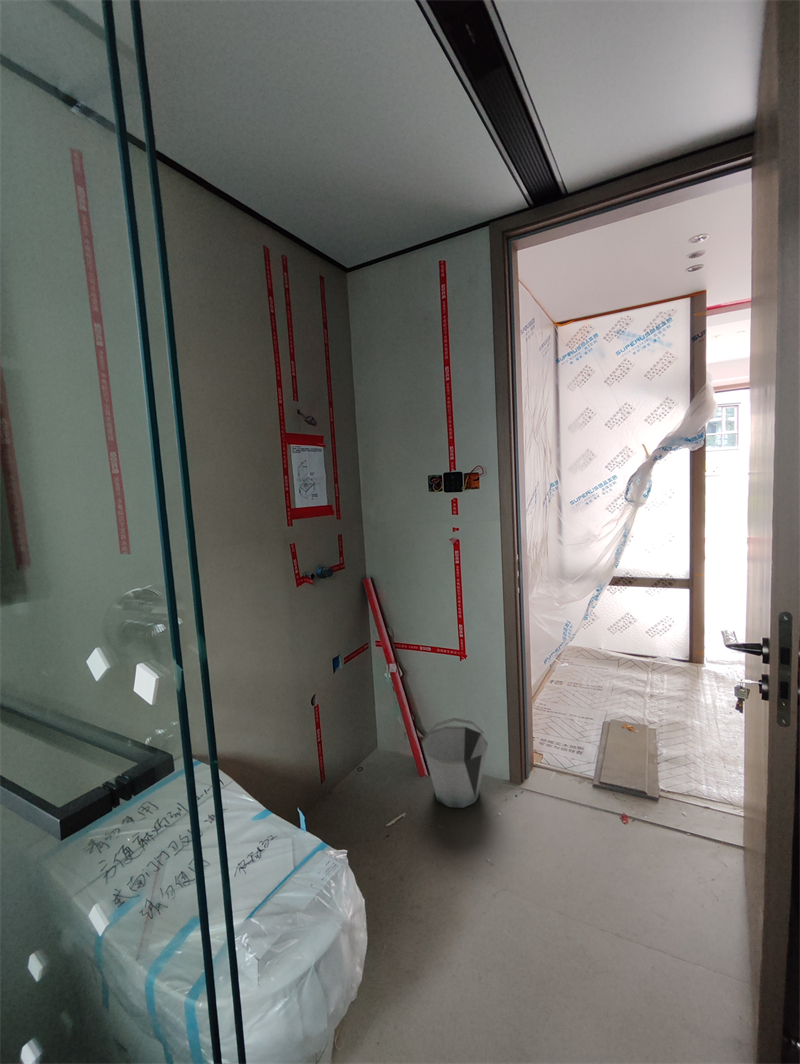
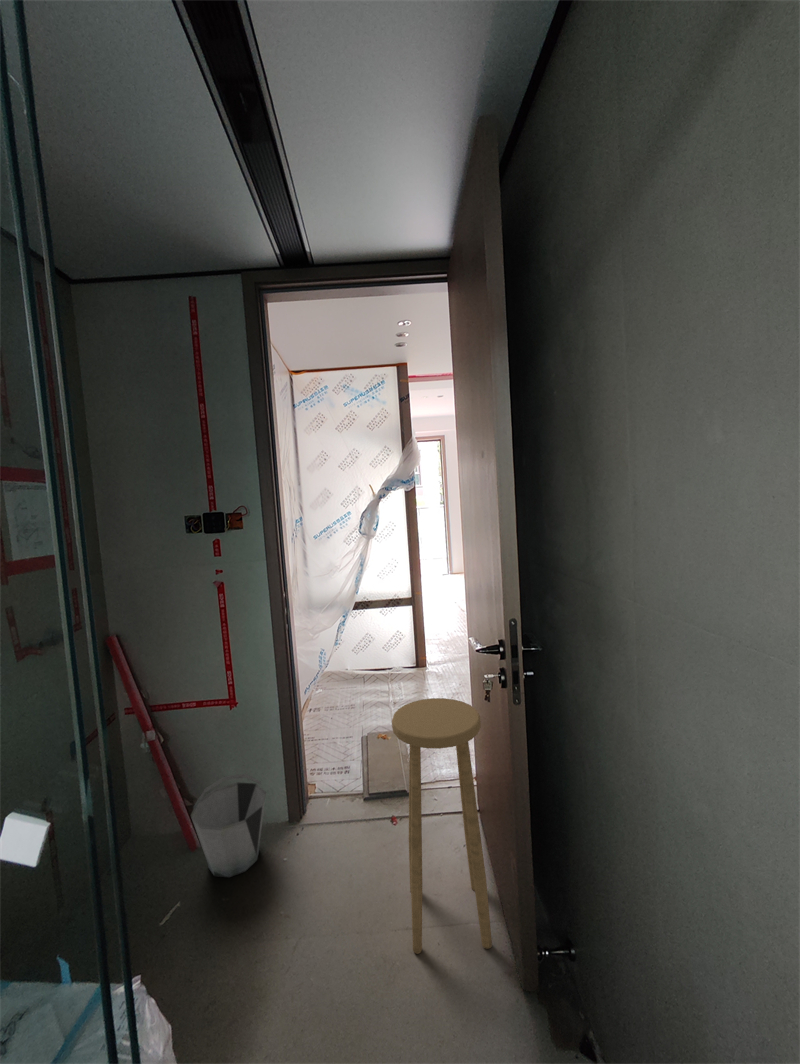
stool: none [611,694,734,1013] -> present [392,698,492,954]

